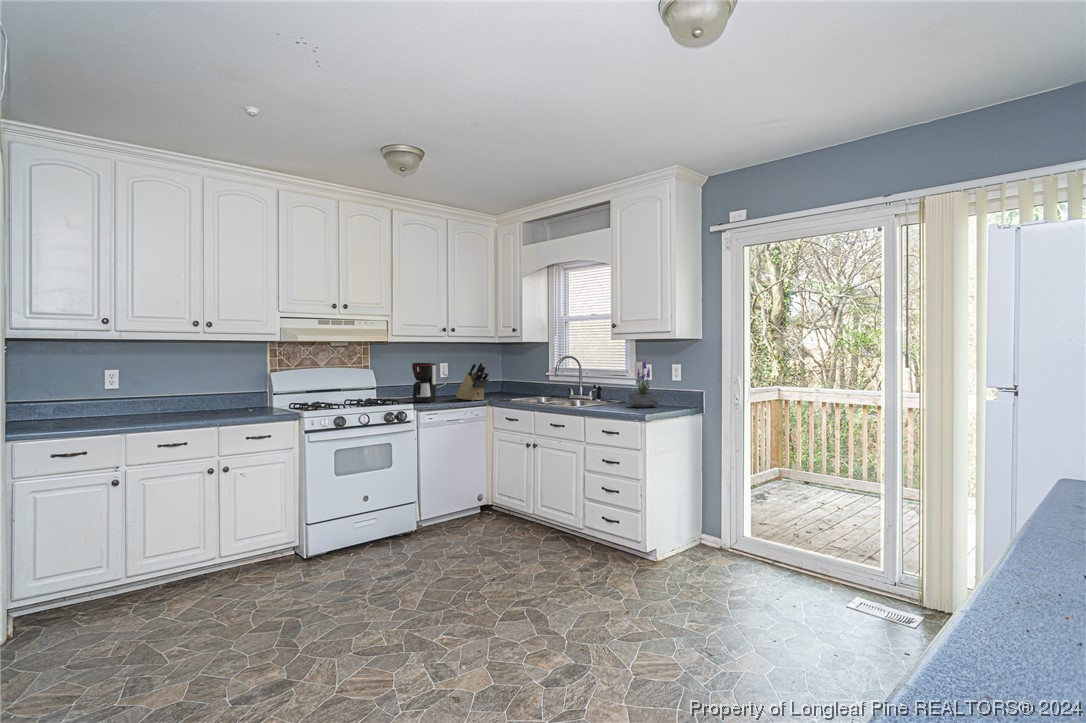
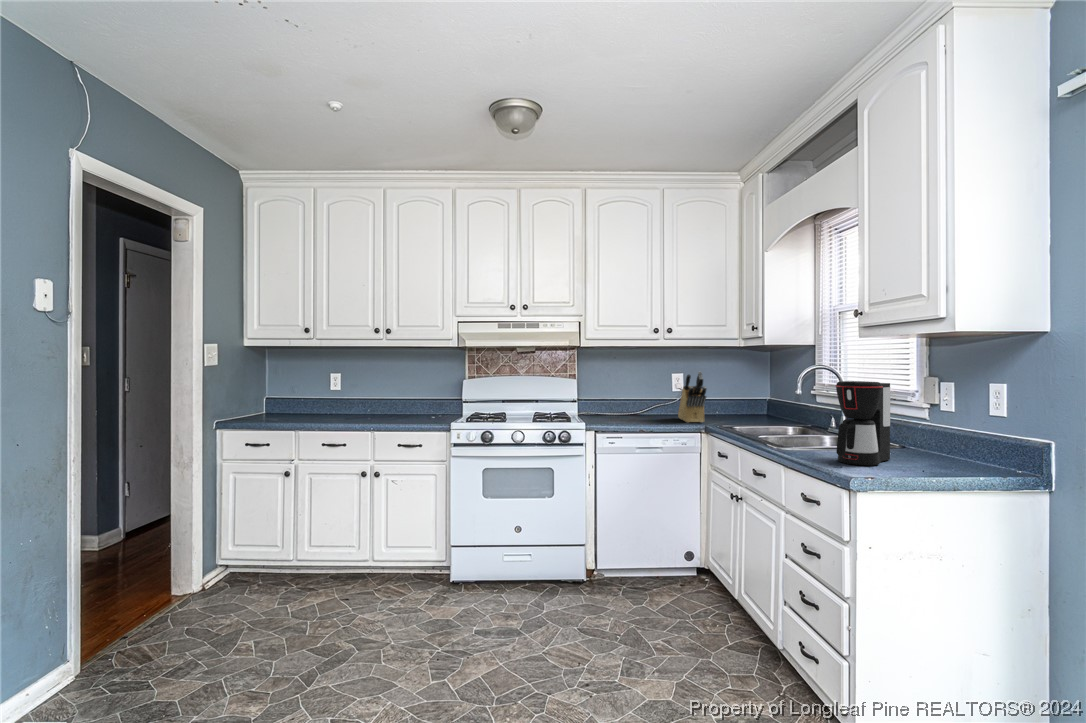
potted plant: present [629,358,659,407] -> none [903,369,967,463]
coffee maker: present [412,363,436,403] -> present [835,381,890,466]

